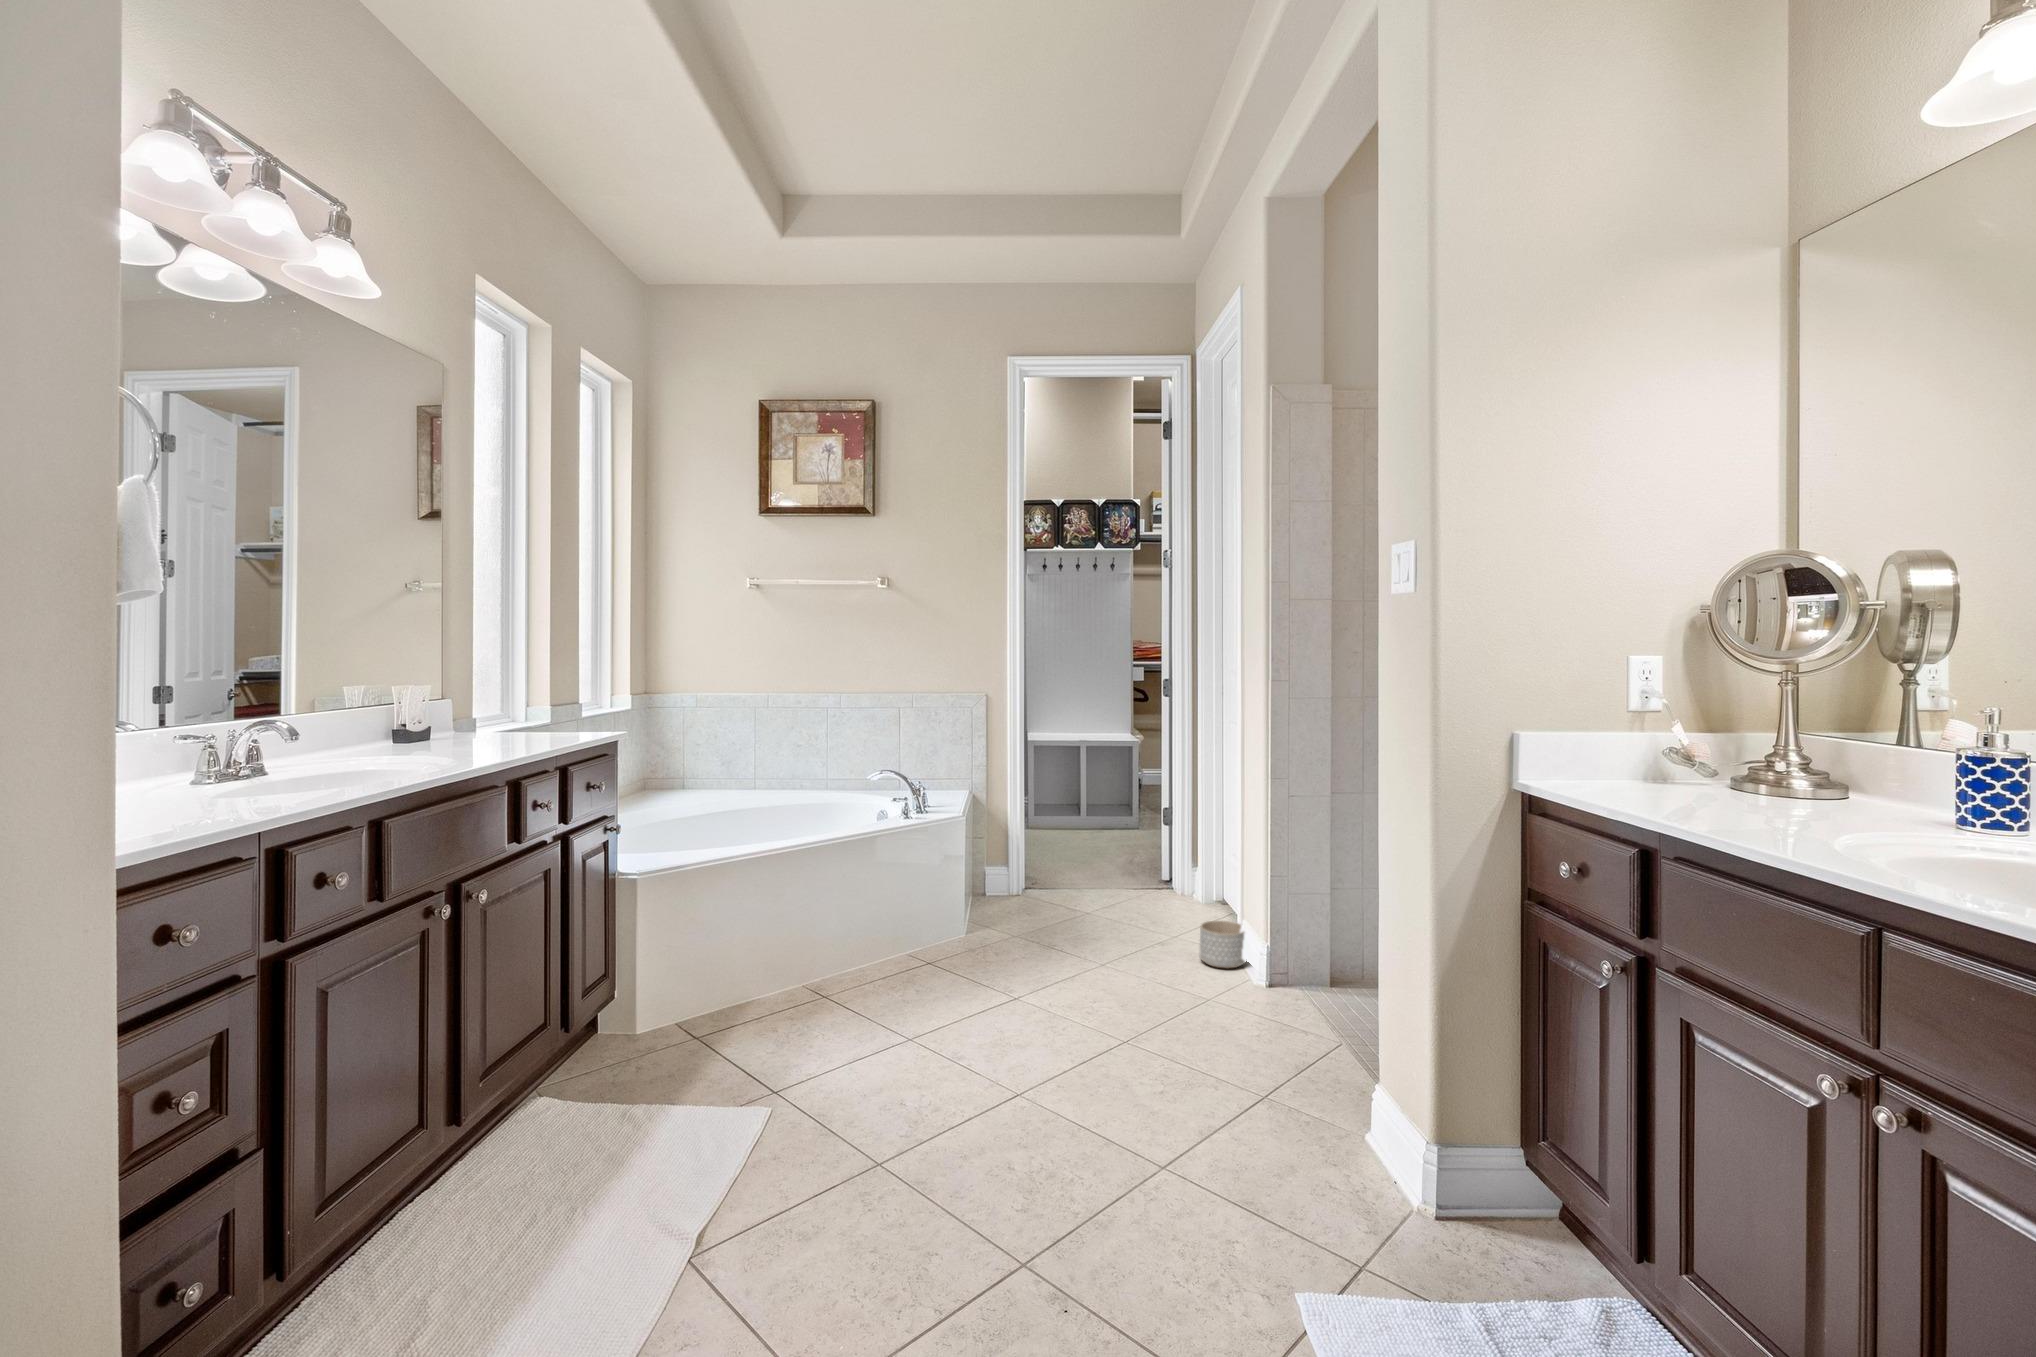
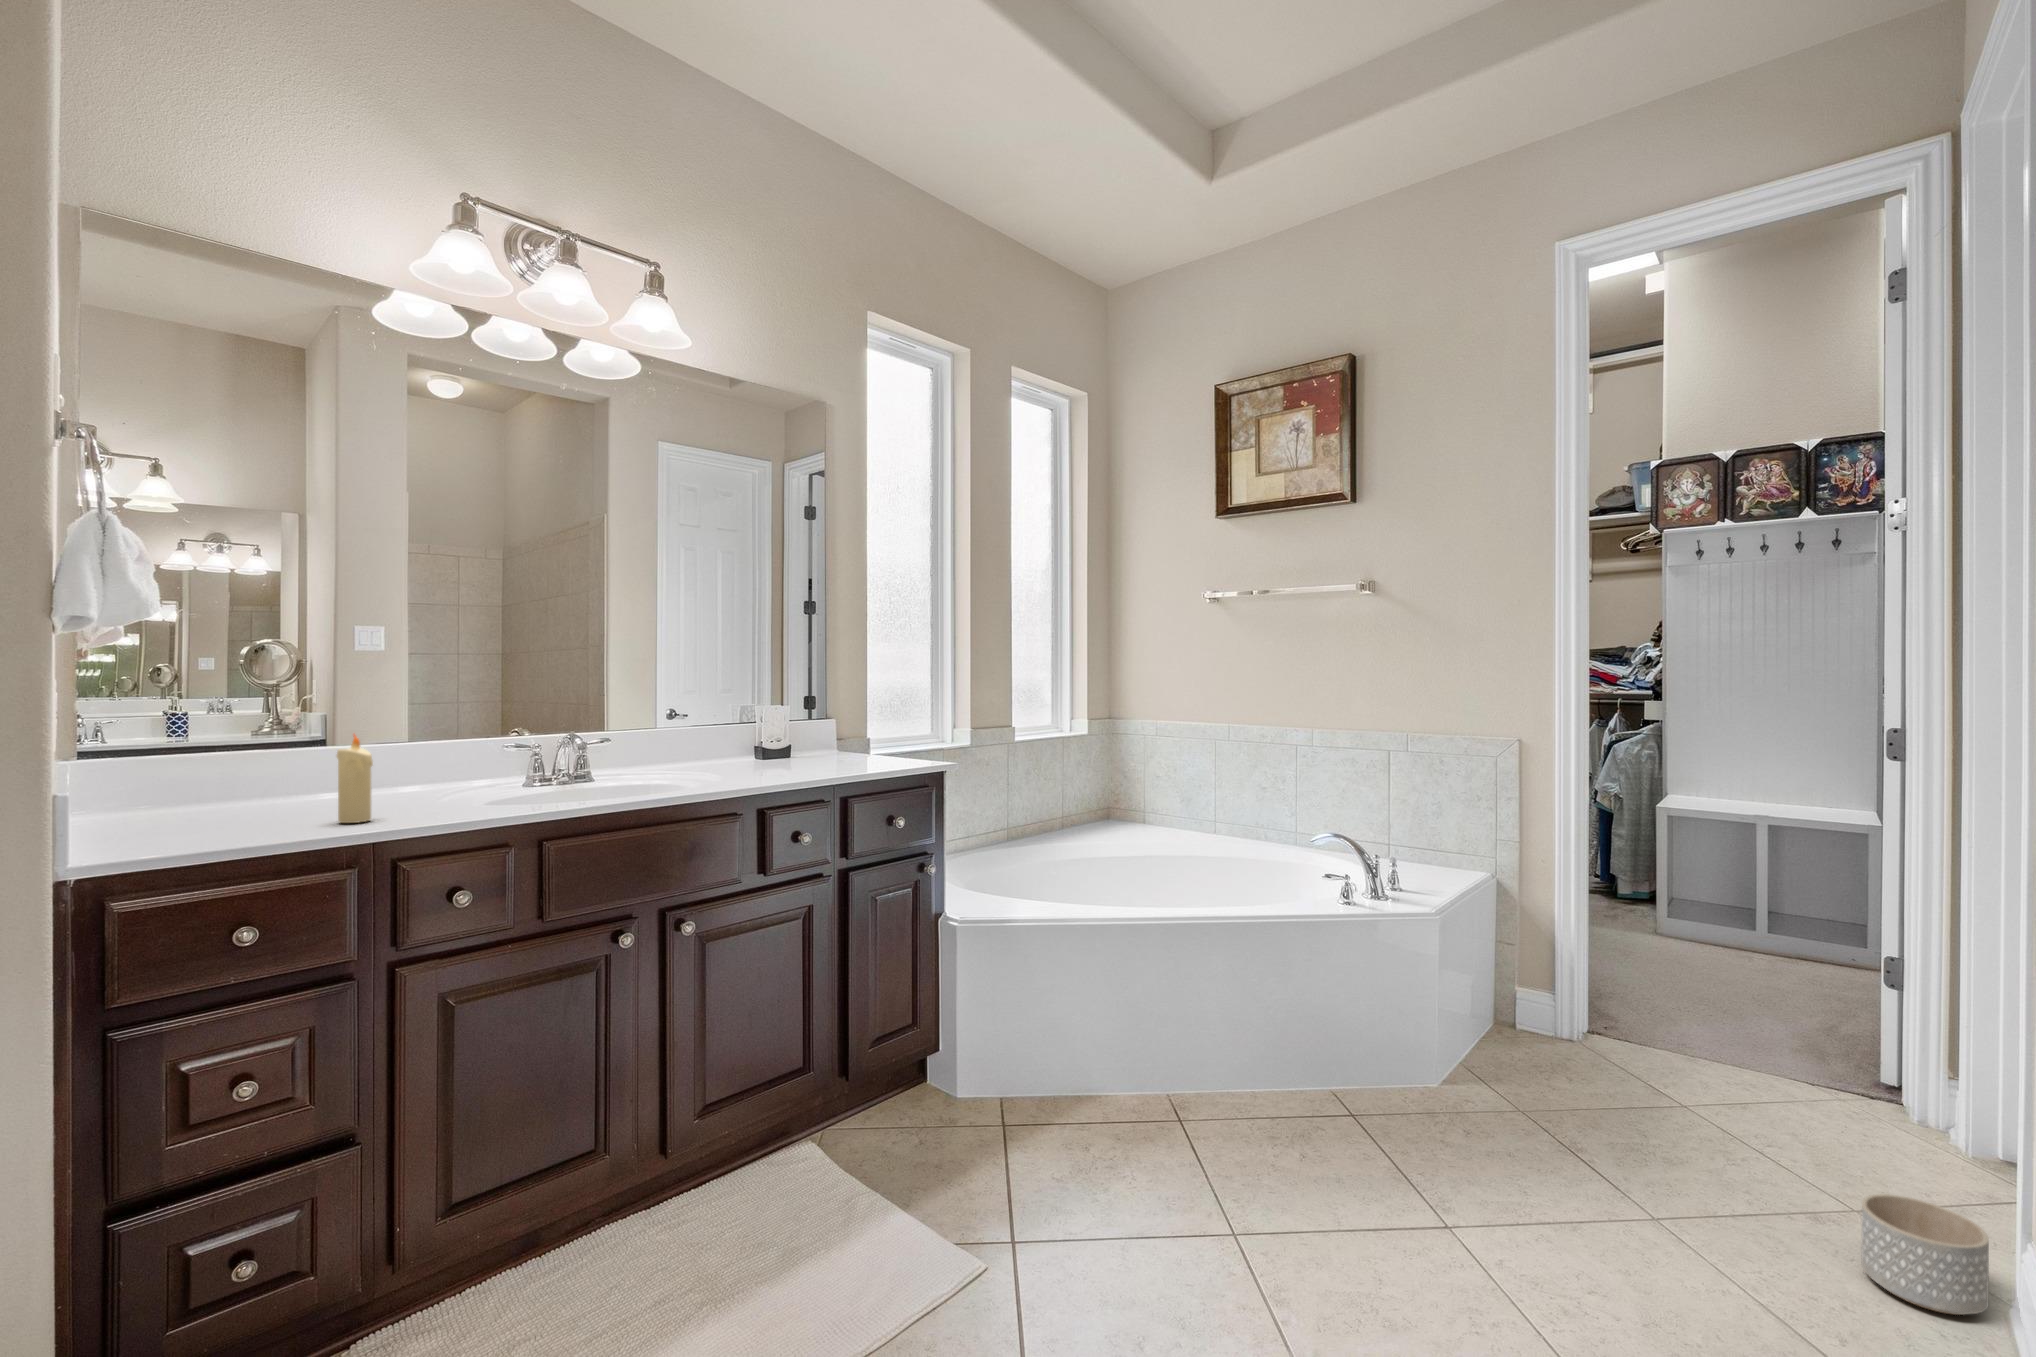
candle: none [182,725,225,824] -> present [337,734,373,823]

